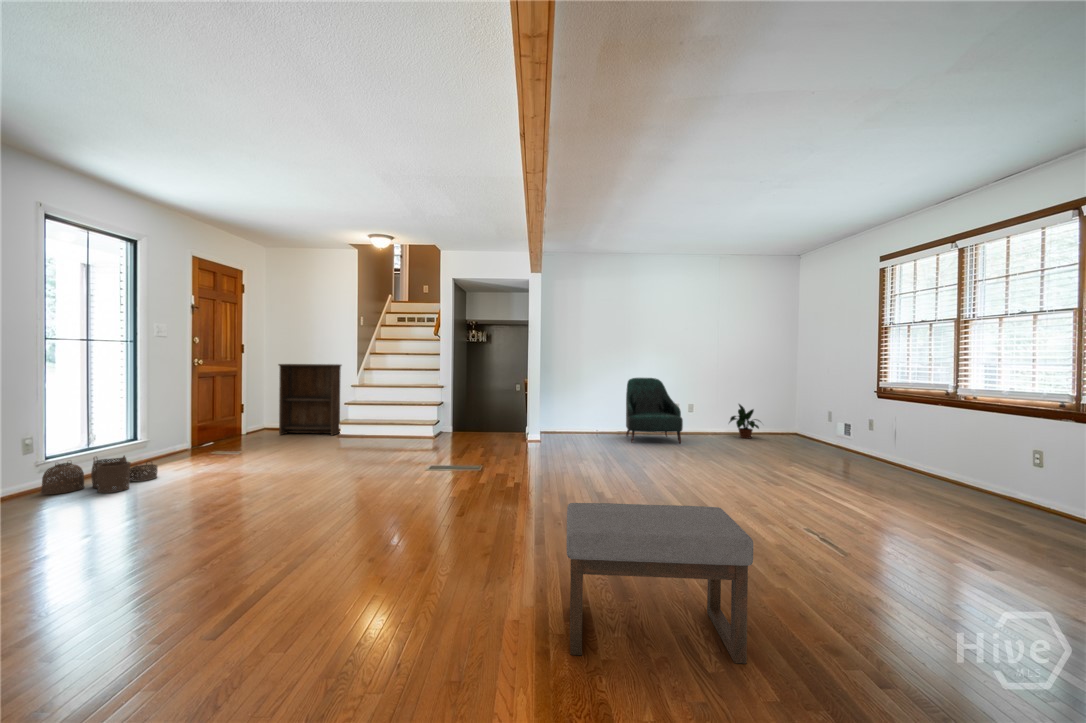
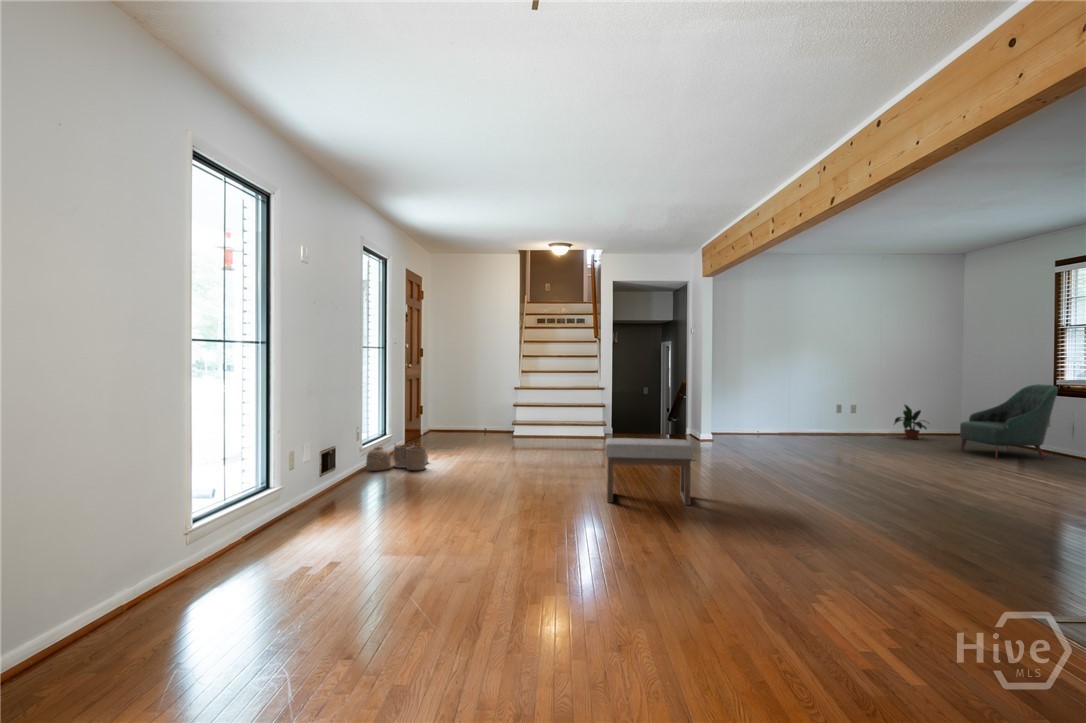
bookshelf: present [279,364,341,435] -> none [452,367,507,436]
armchair: present [626,378,683,443] -> present [960,384,1058,459]
ottoman: present [567,503,753,664] -> present [605,438,693,505]

